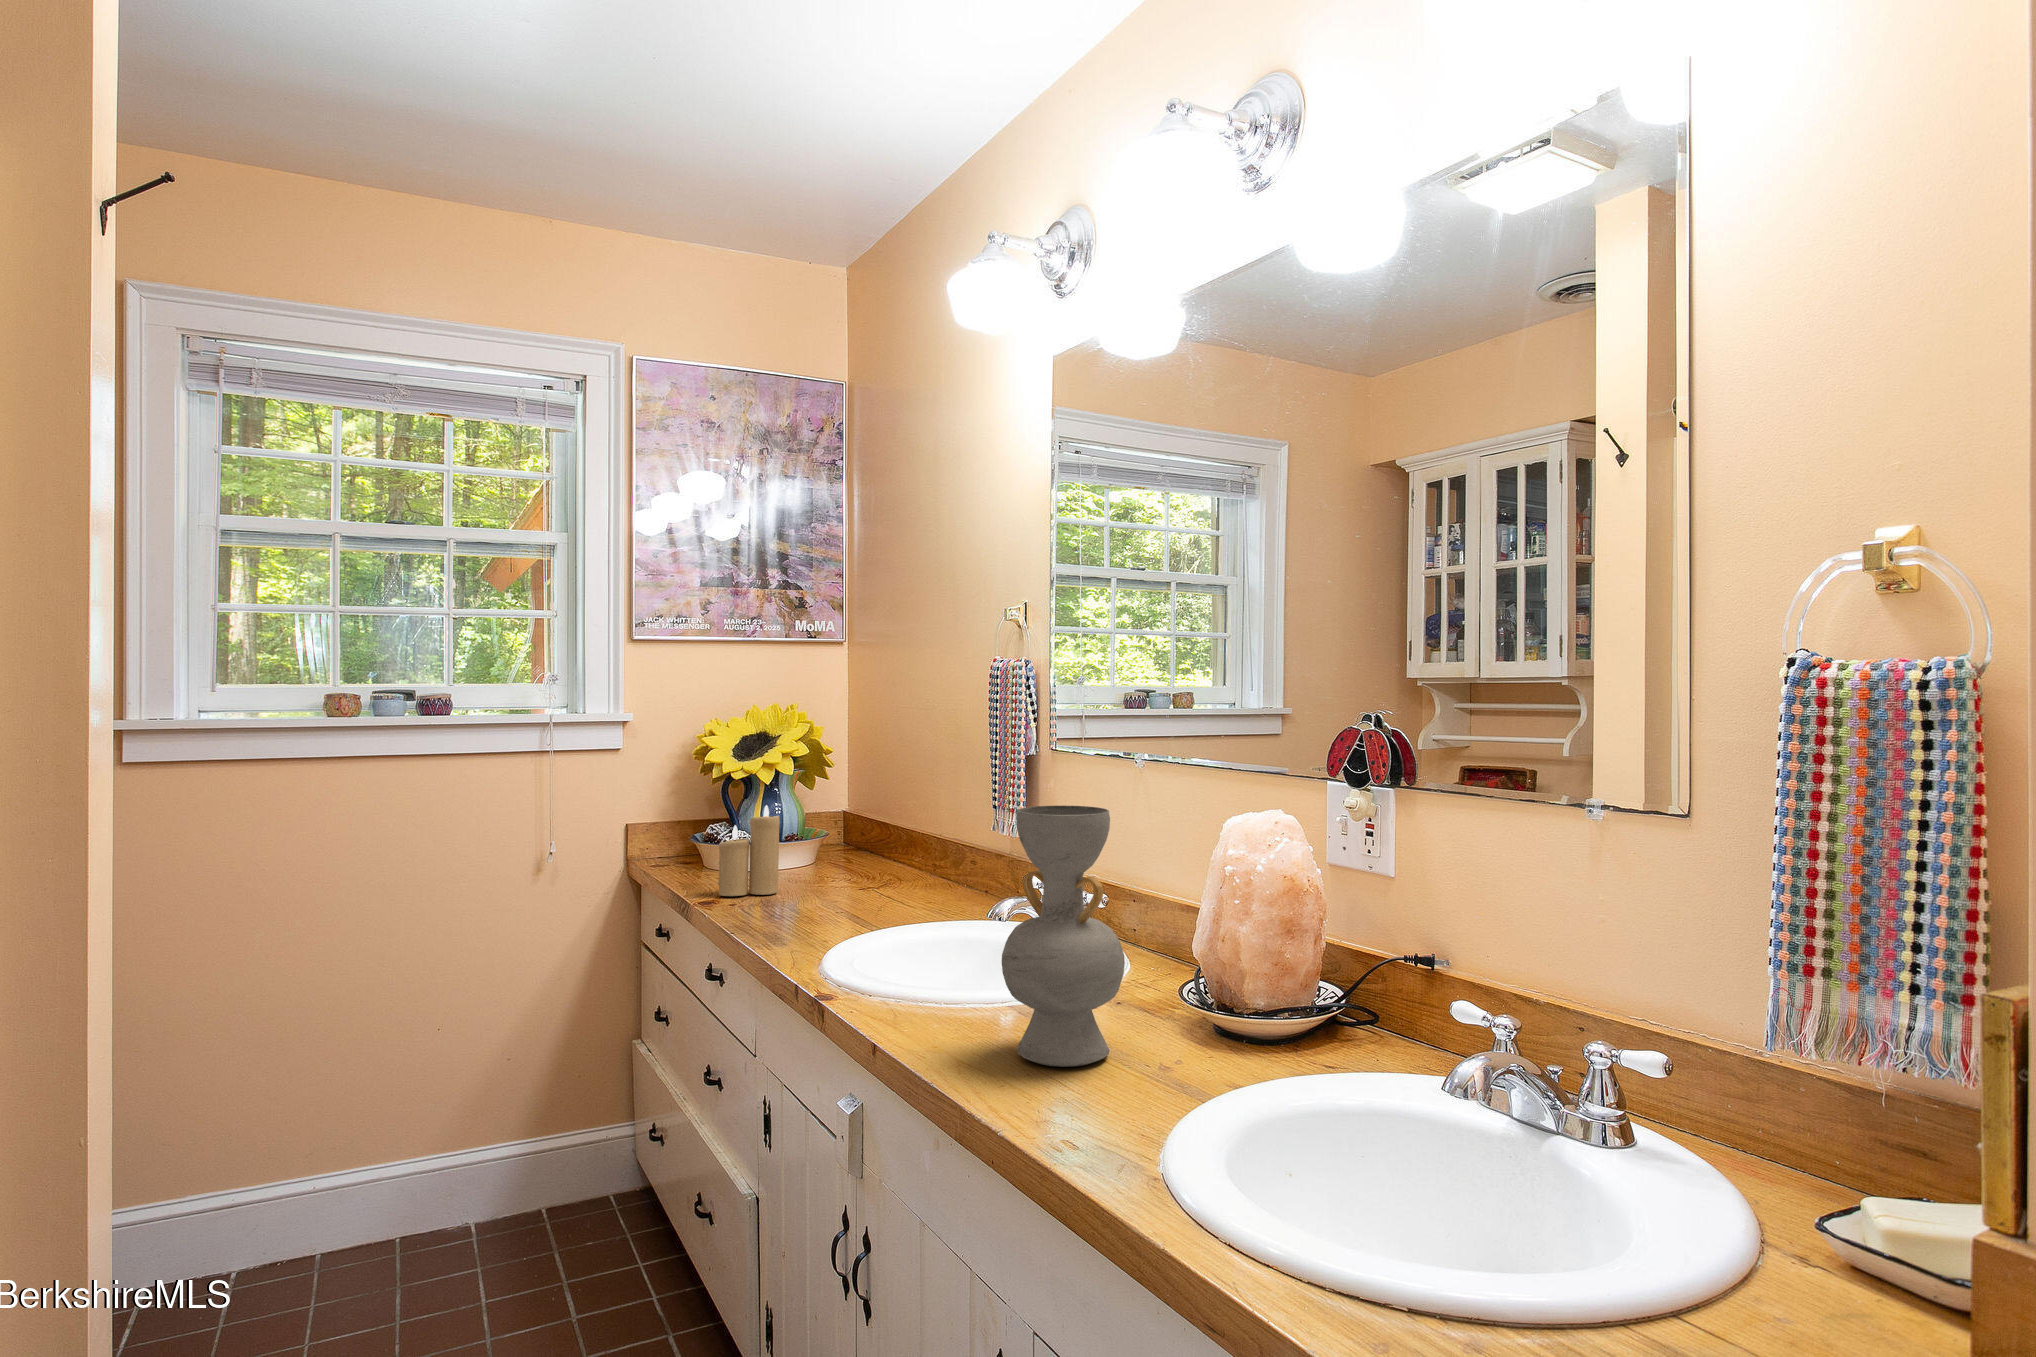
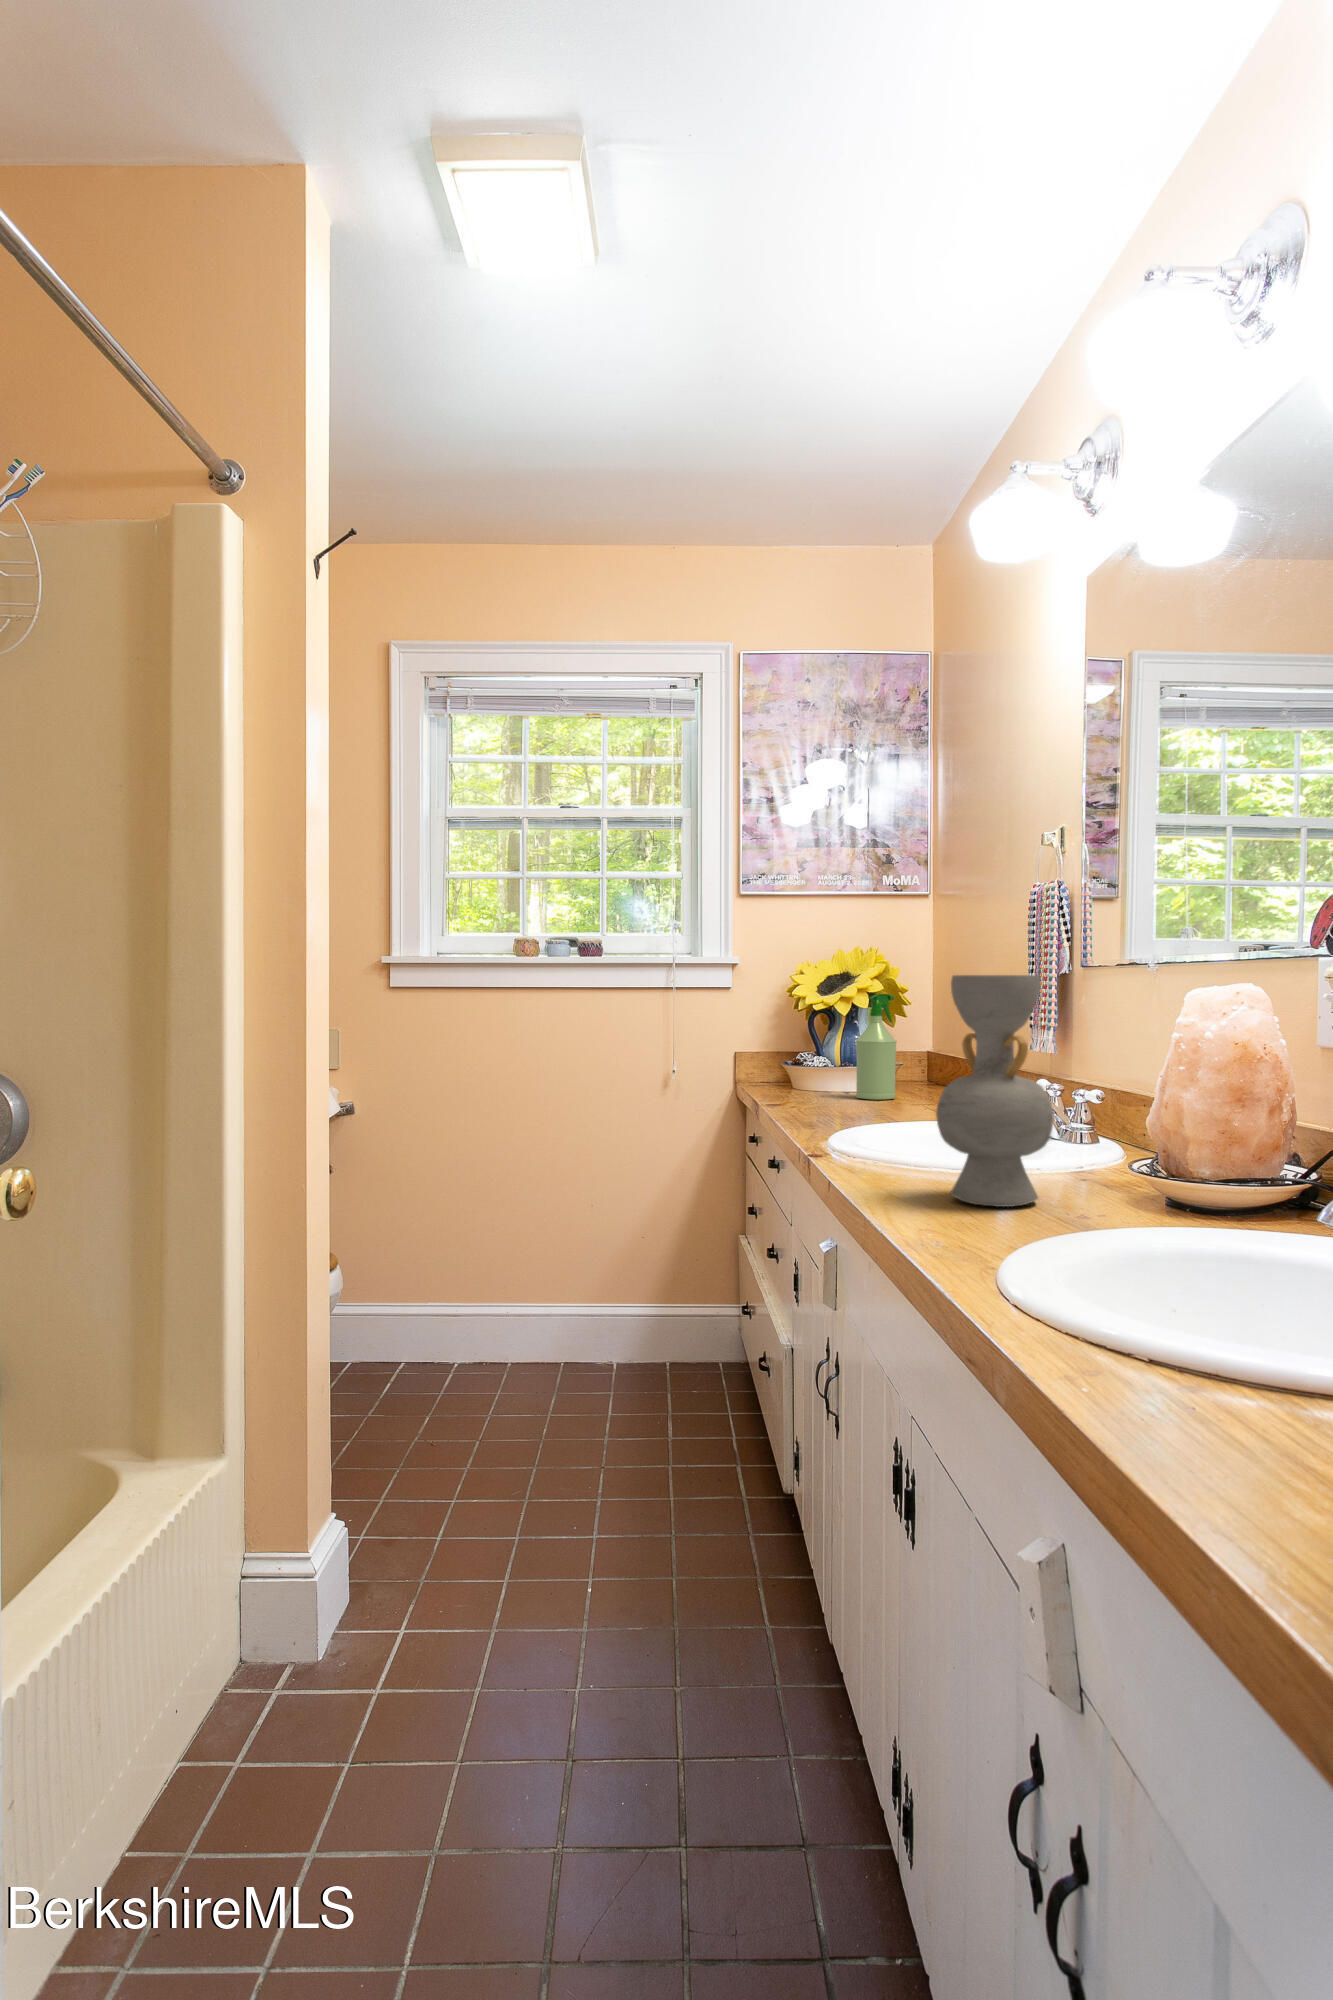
spray bottle: none [790,764,835,884] -> present [856,994,897,1100]
candle: present [718,805,780,896] -> none [787,1025,841,1103]

